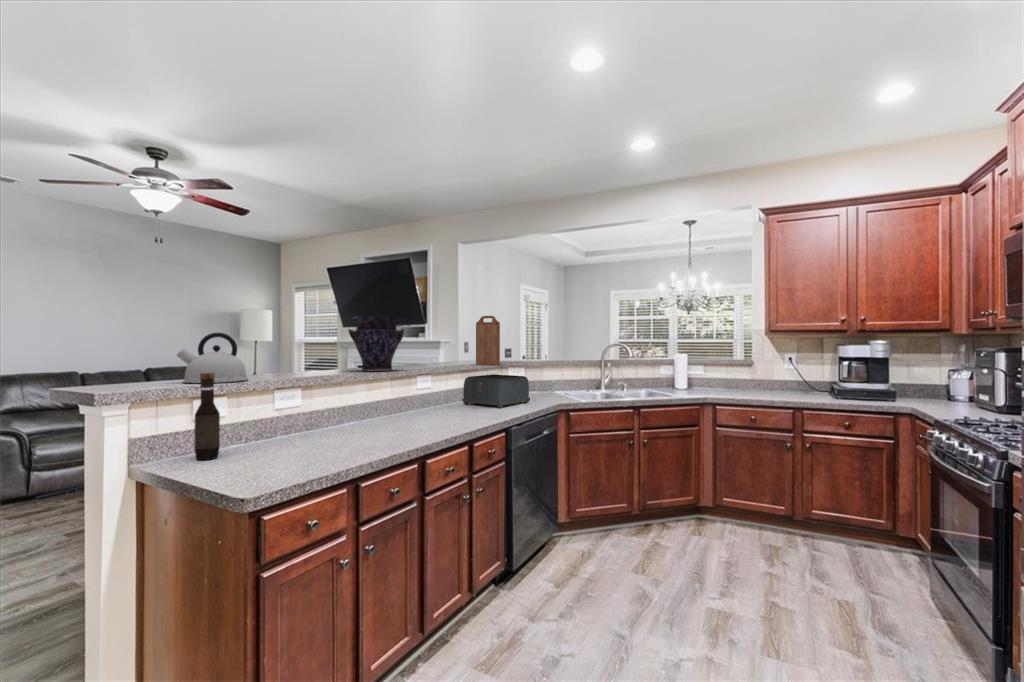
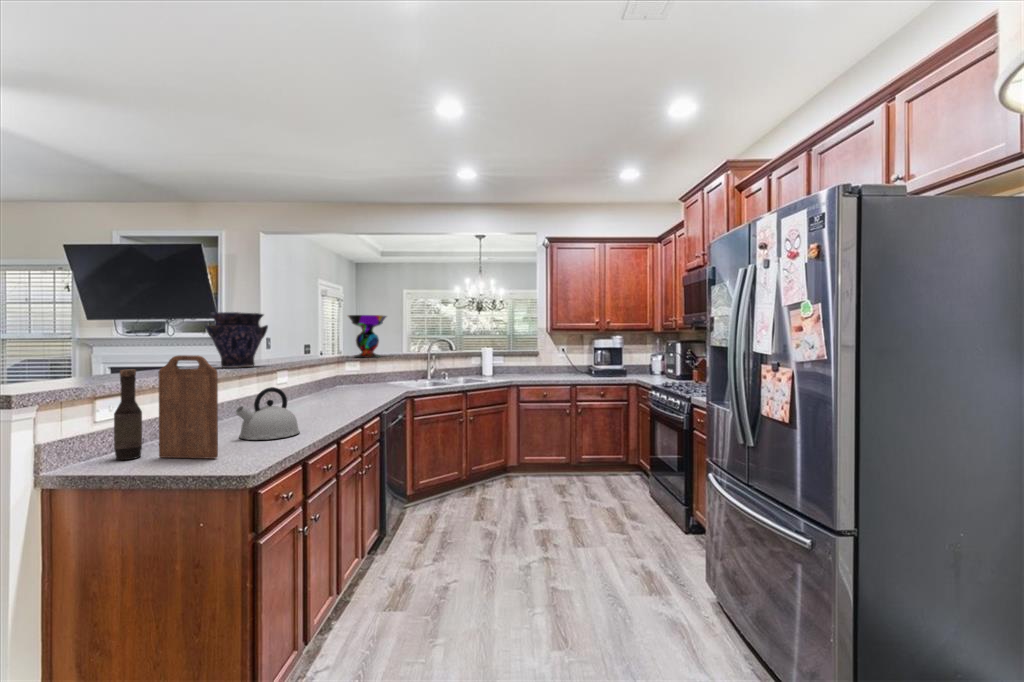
cutting board: present [476,316,500,365] -> present [159,355,218,459]
decorative bowl: none [515,317,557,364] -> present [348,315,386,358]
kettle: present [177,332,248,383] -> present [235,387,300,440]
toaster: present [462,374,530,408] -> none [316,368,378,398]

